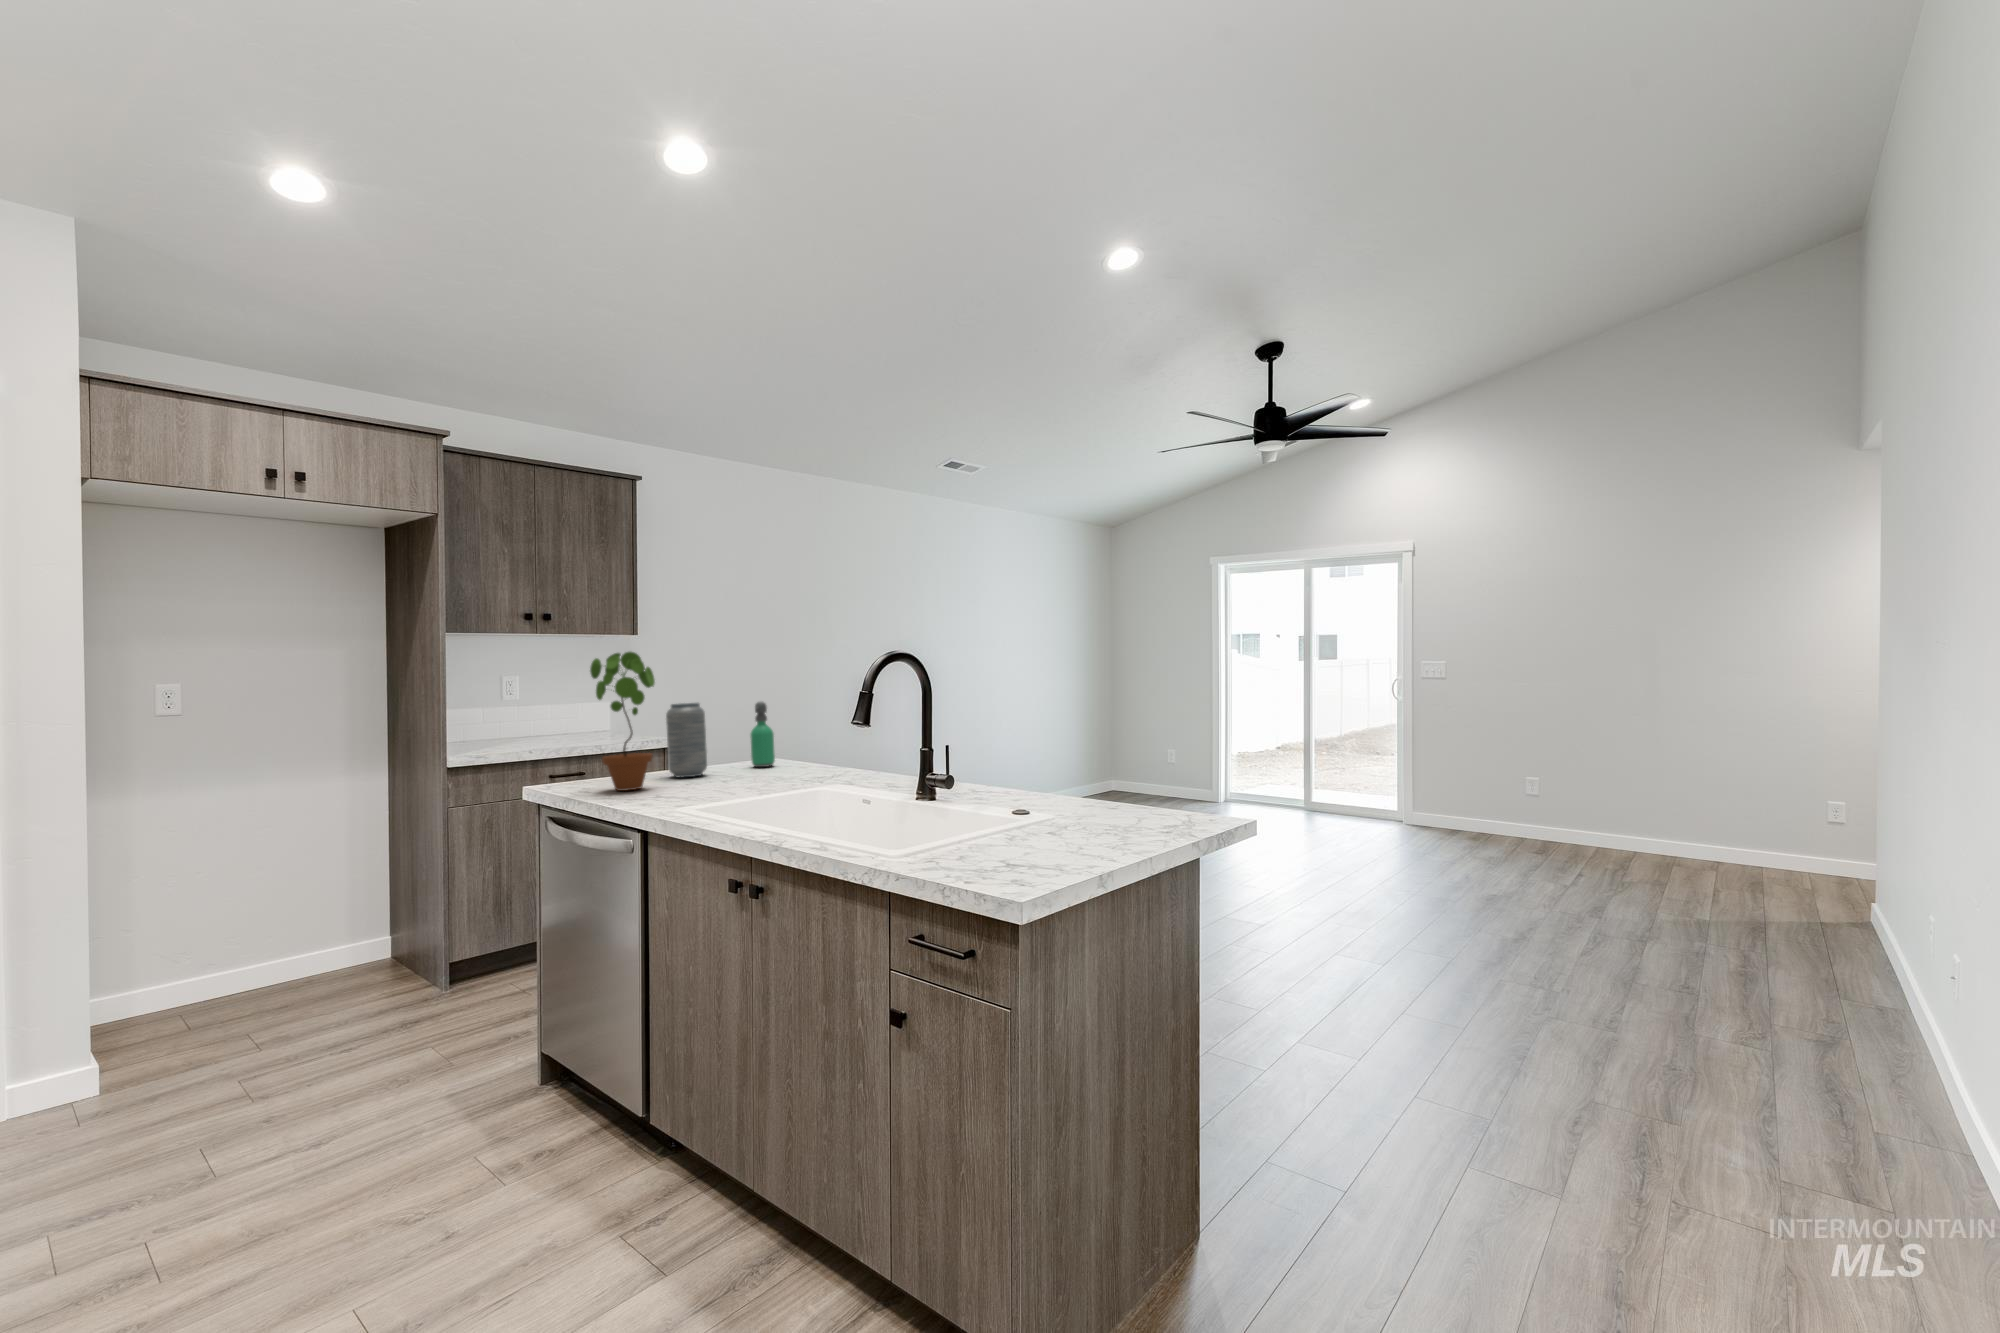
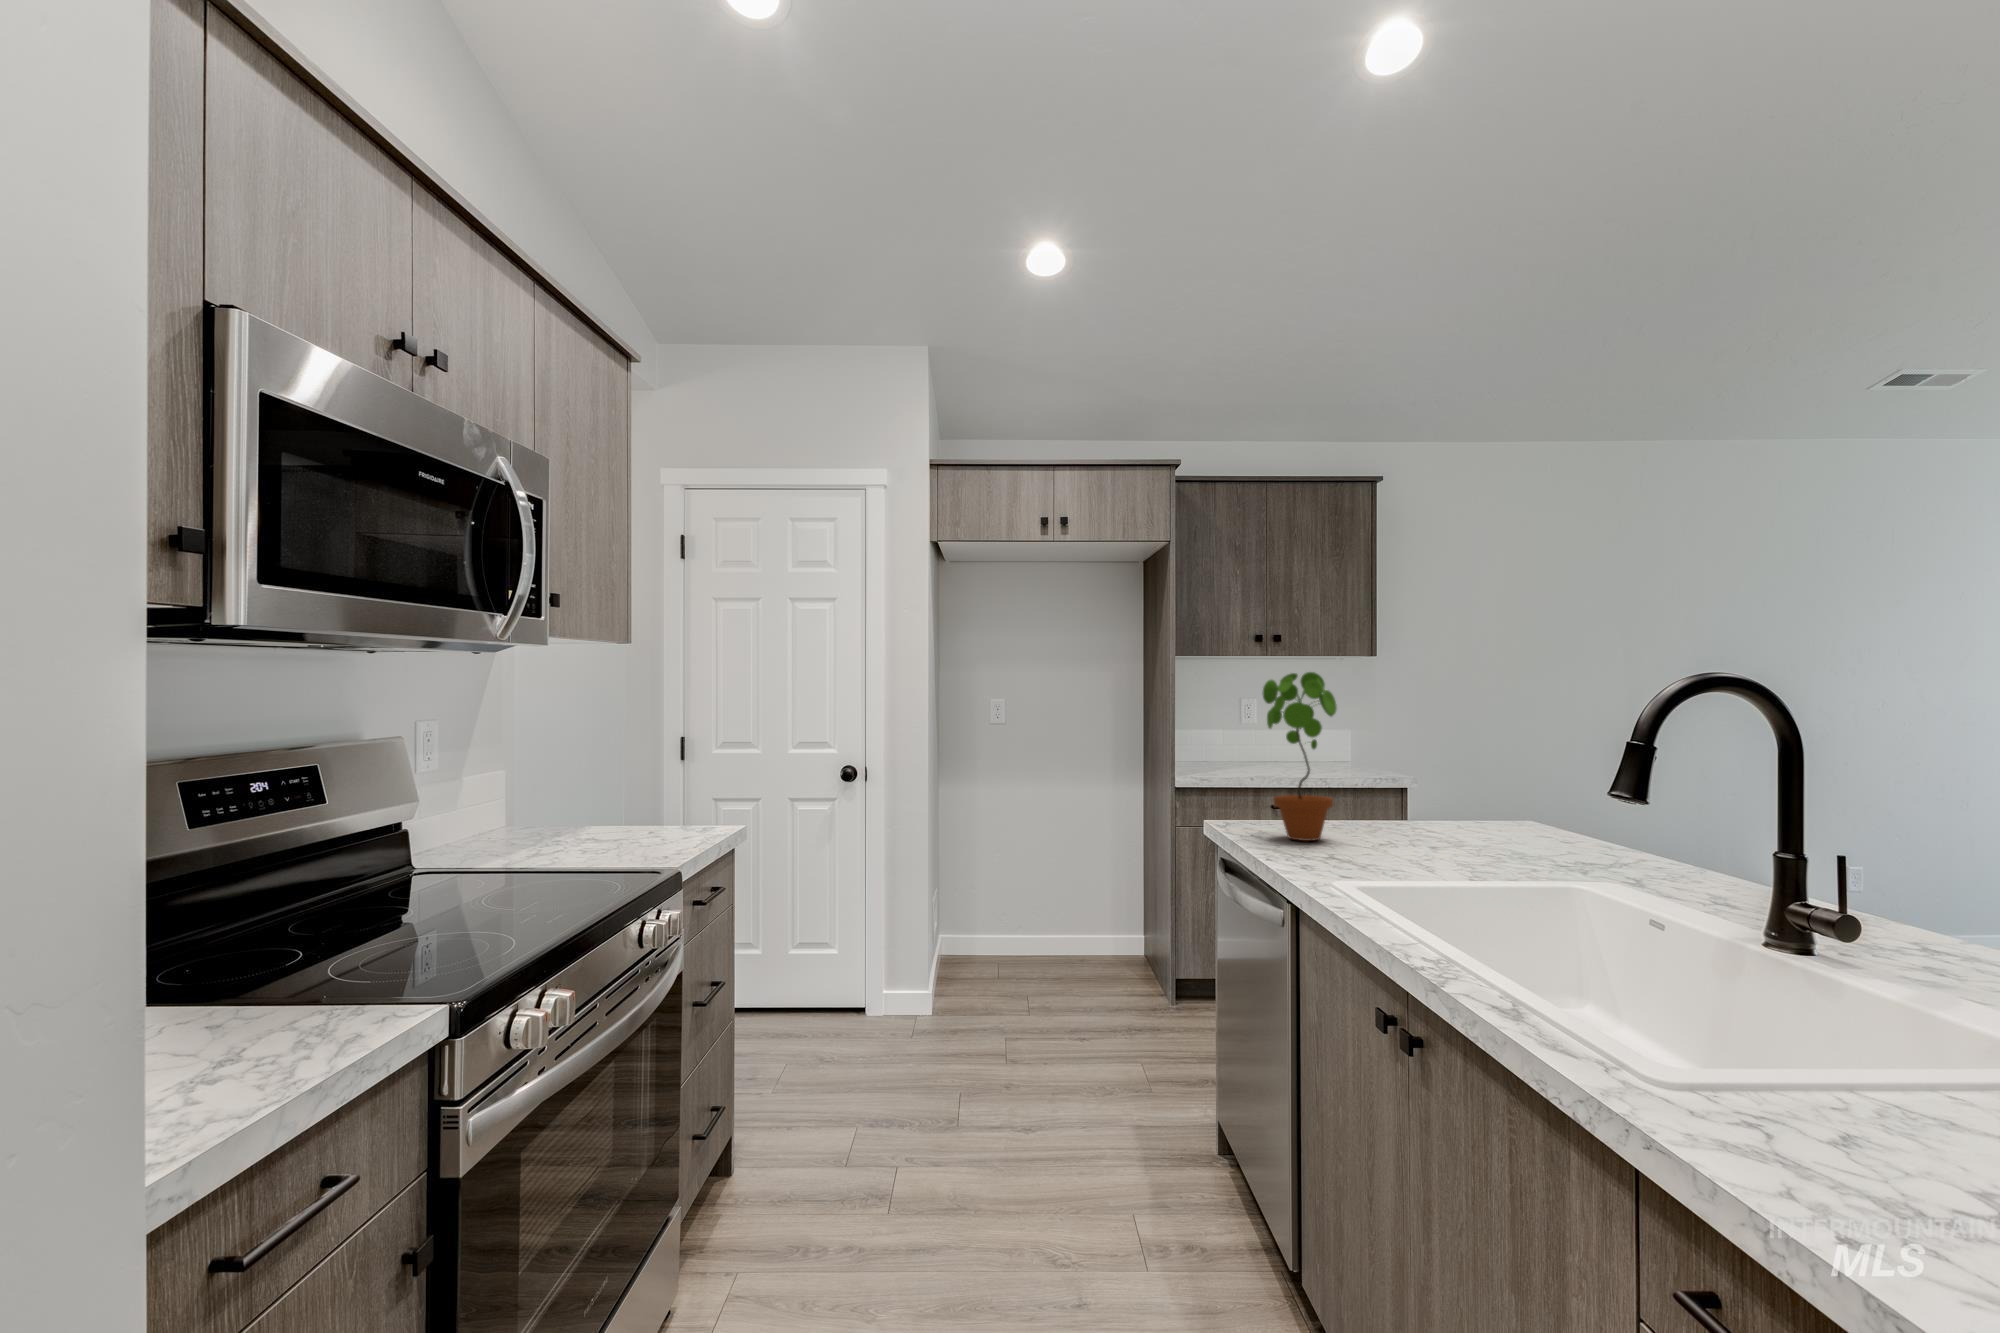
soap dispenser: present [750,702,775,767] -> none [1482,740,1519,831]
vase: present [666,703,707,778] -> none [1361,737,1415,832]

